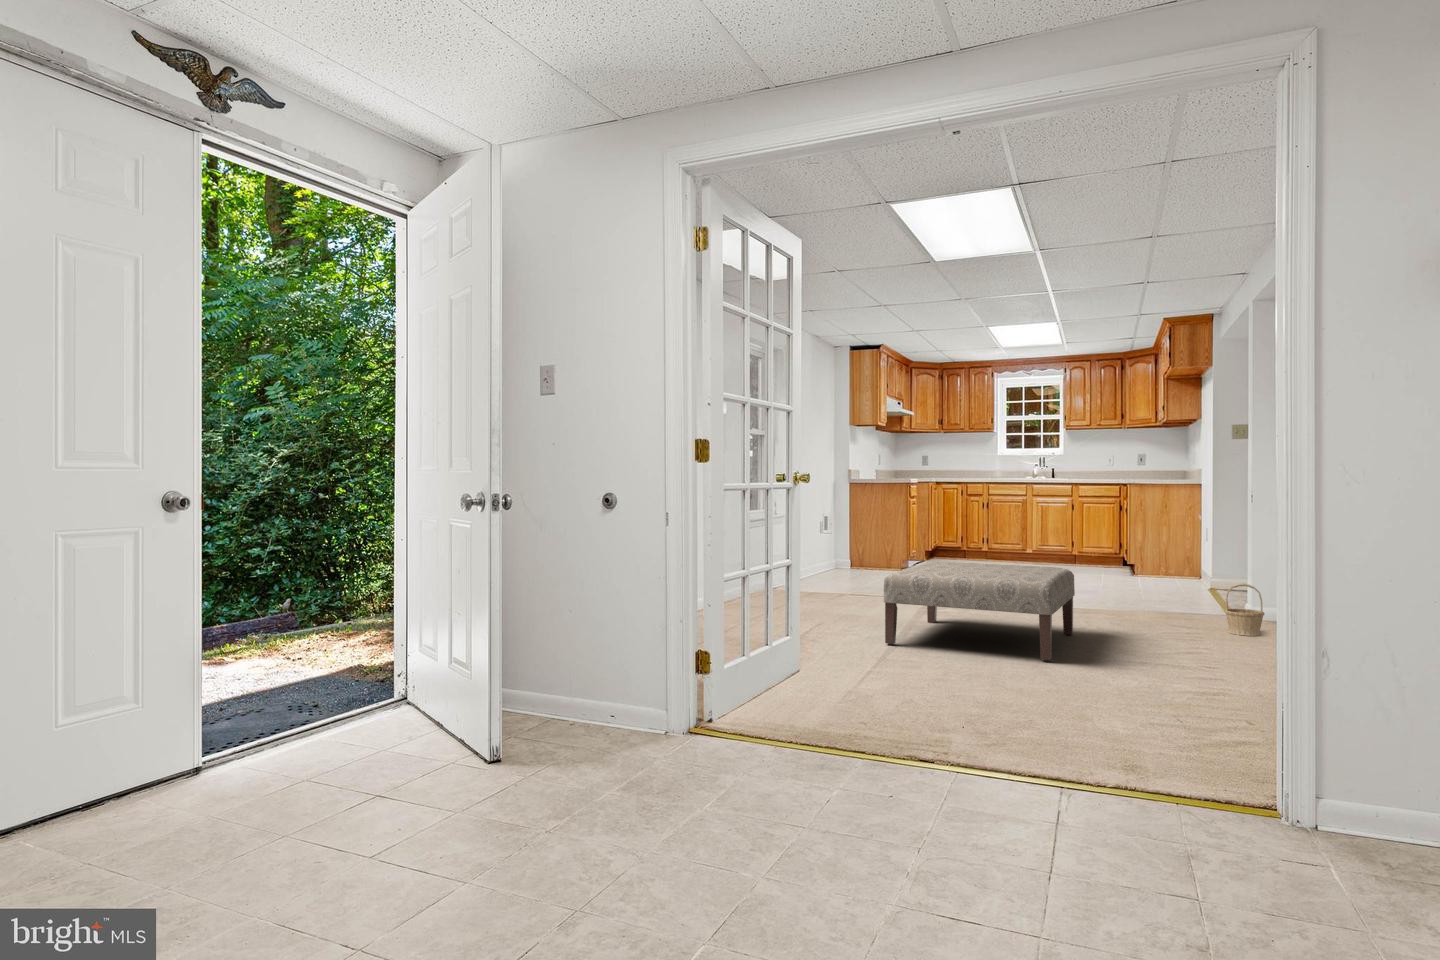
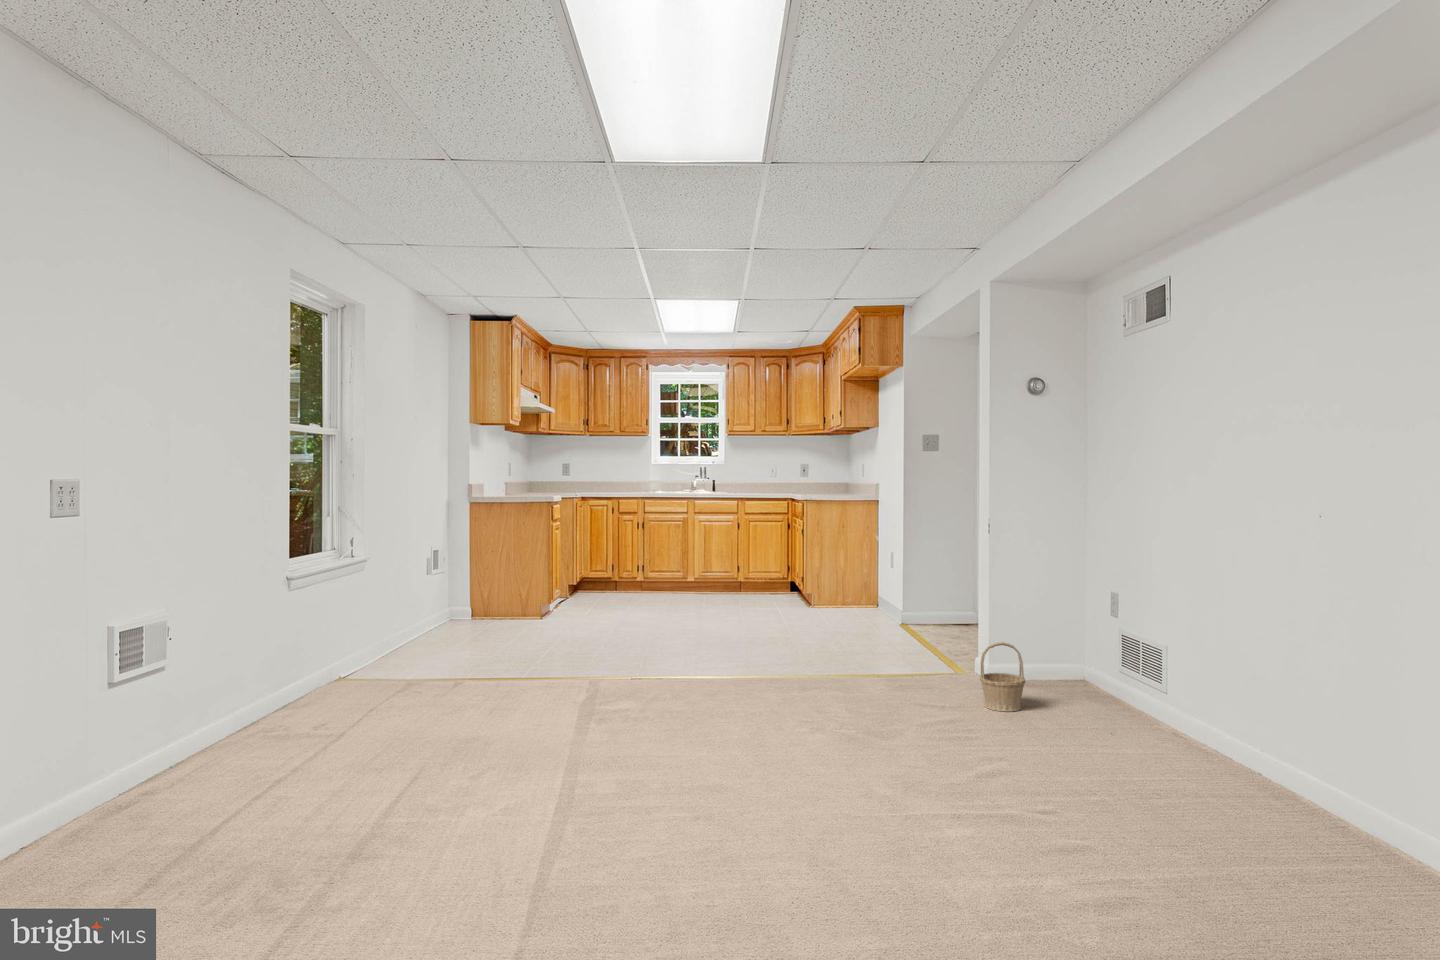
ottoman: present [884,562,1075,661] -> none [542,642,831,830]

